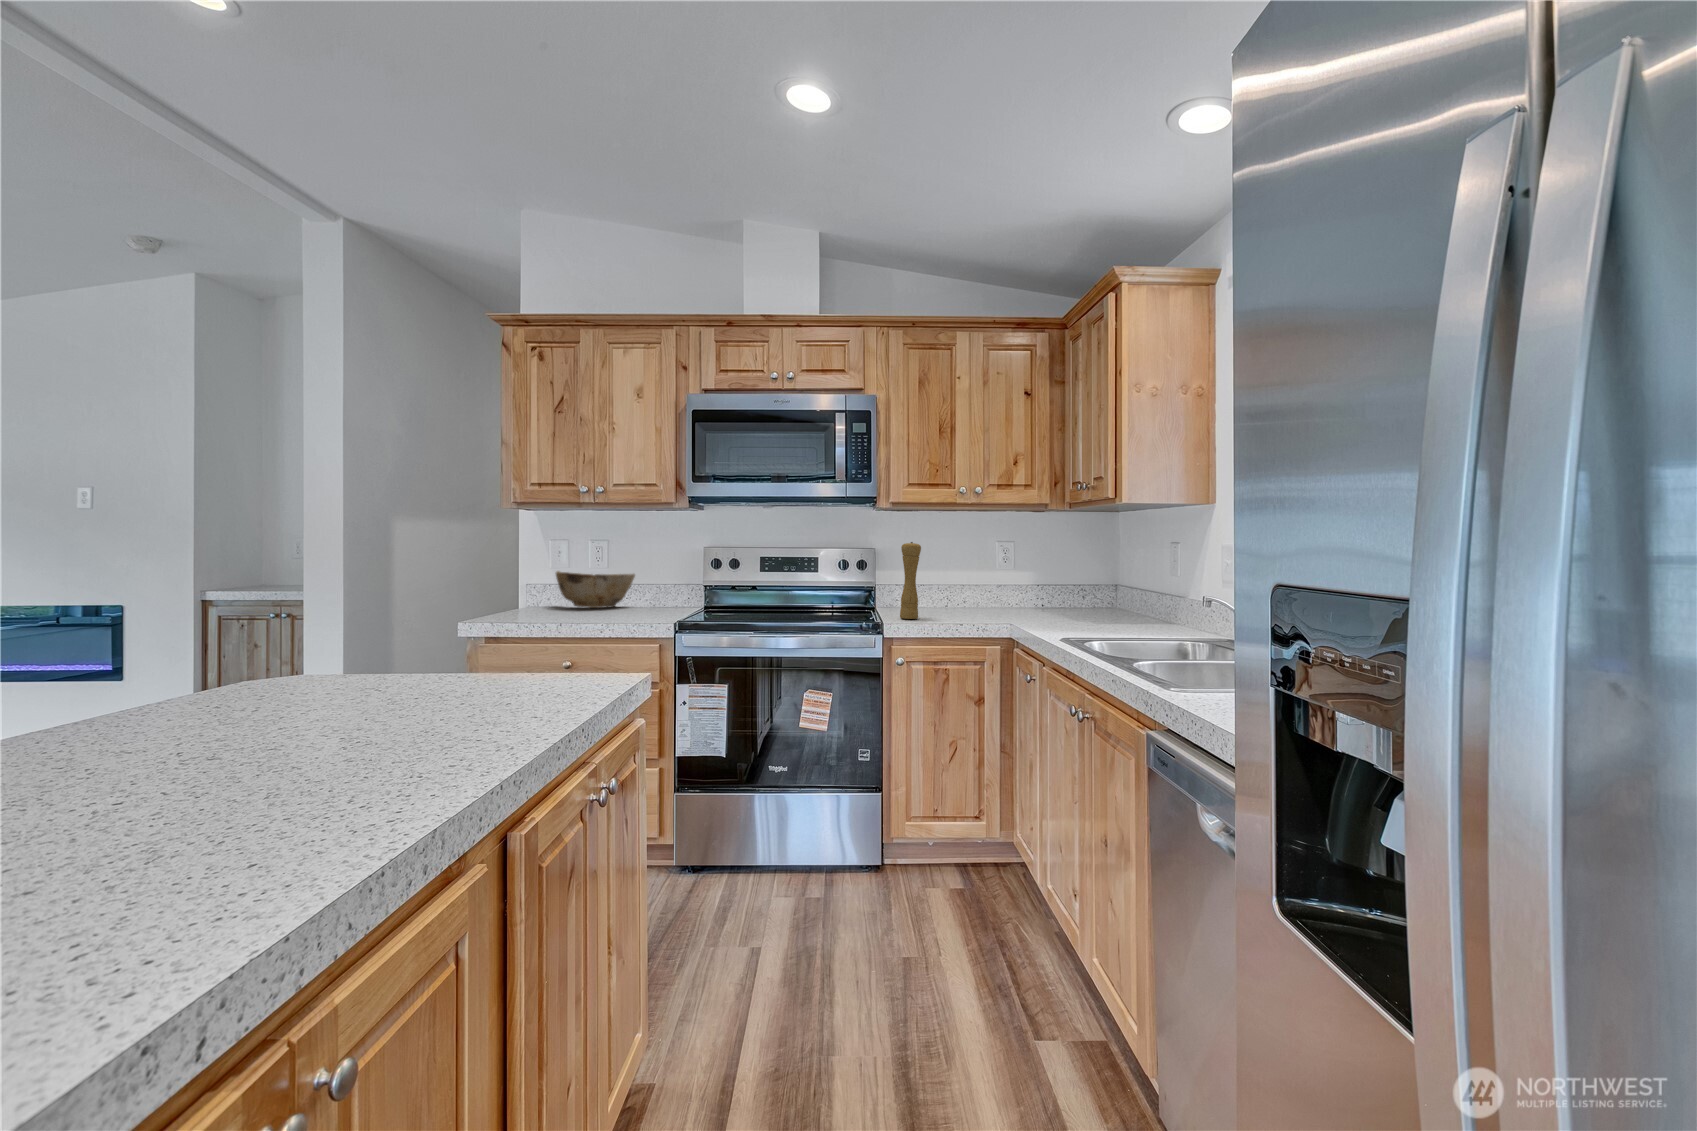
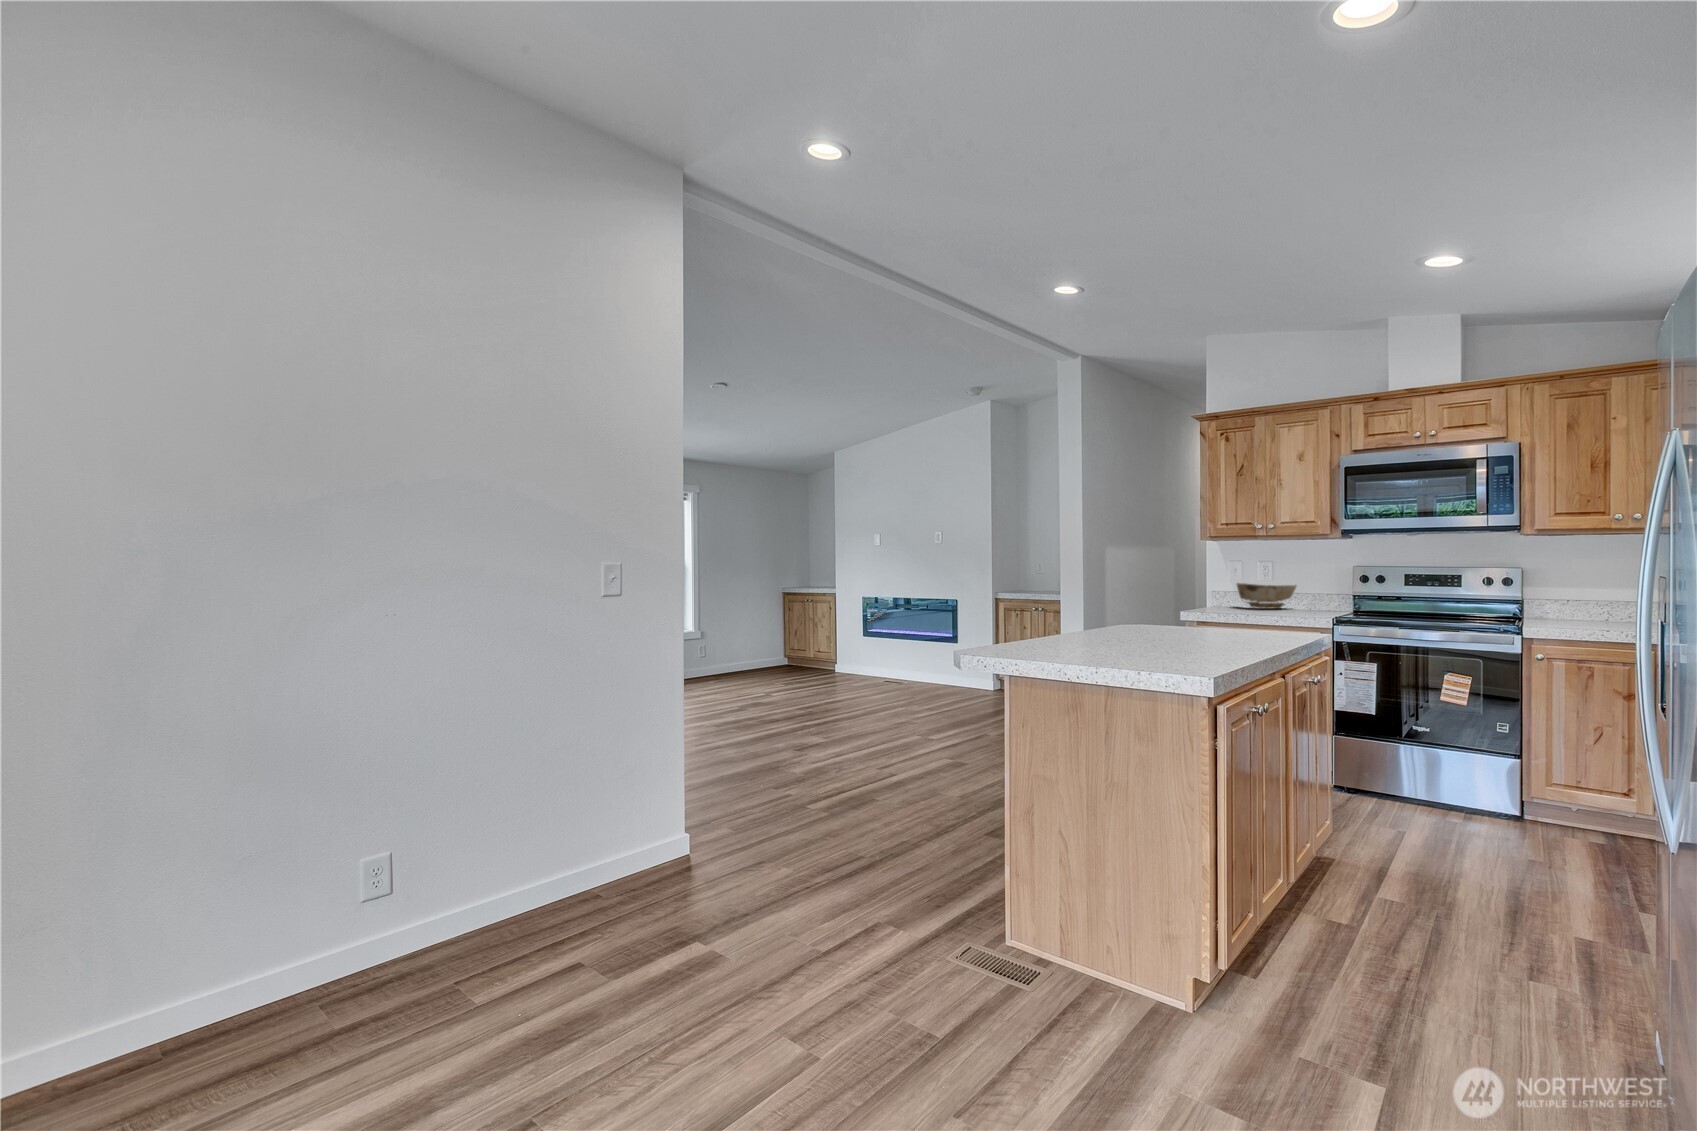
pepper mill: present [900,542,921,619] -> none [1546,561,1569,625]

